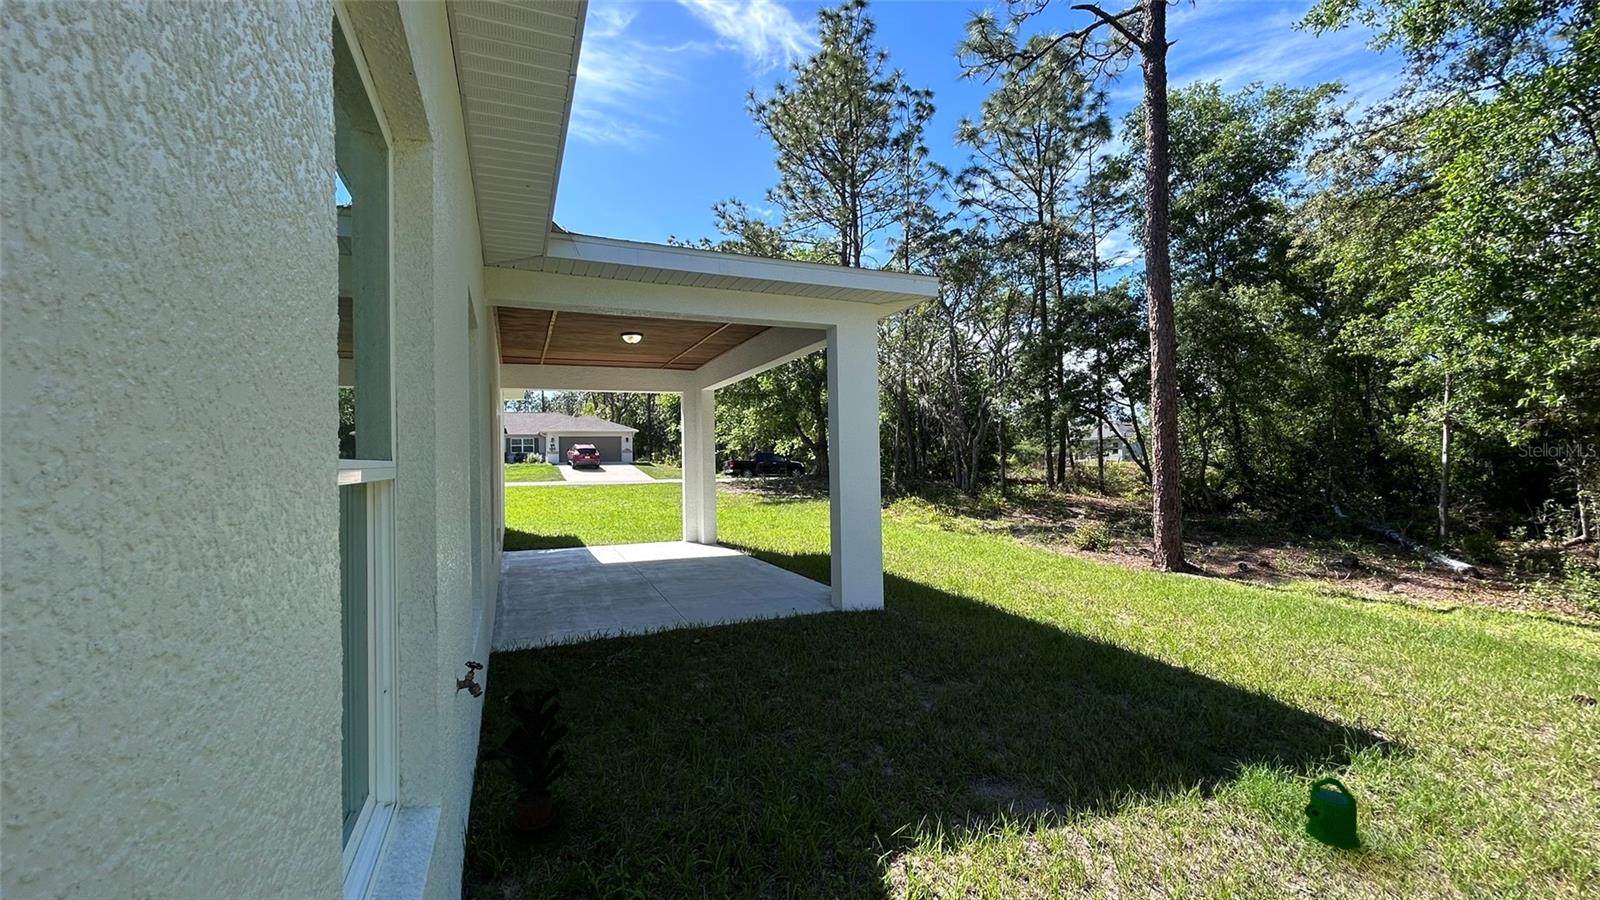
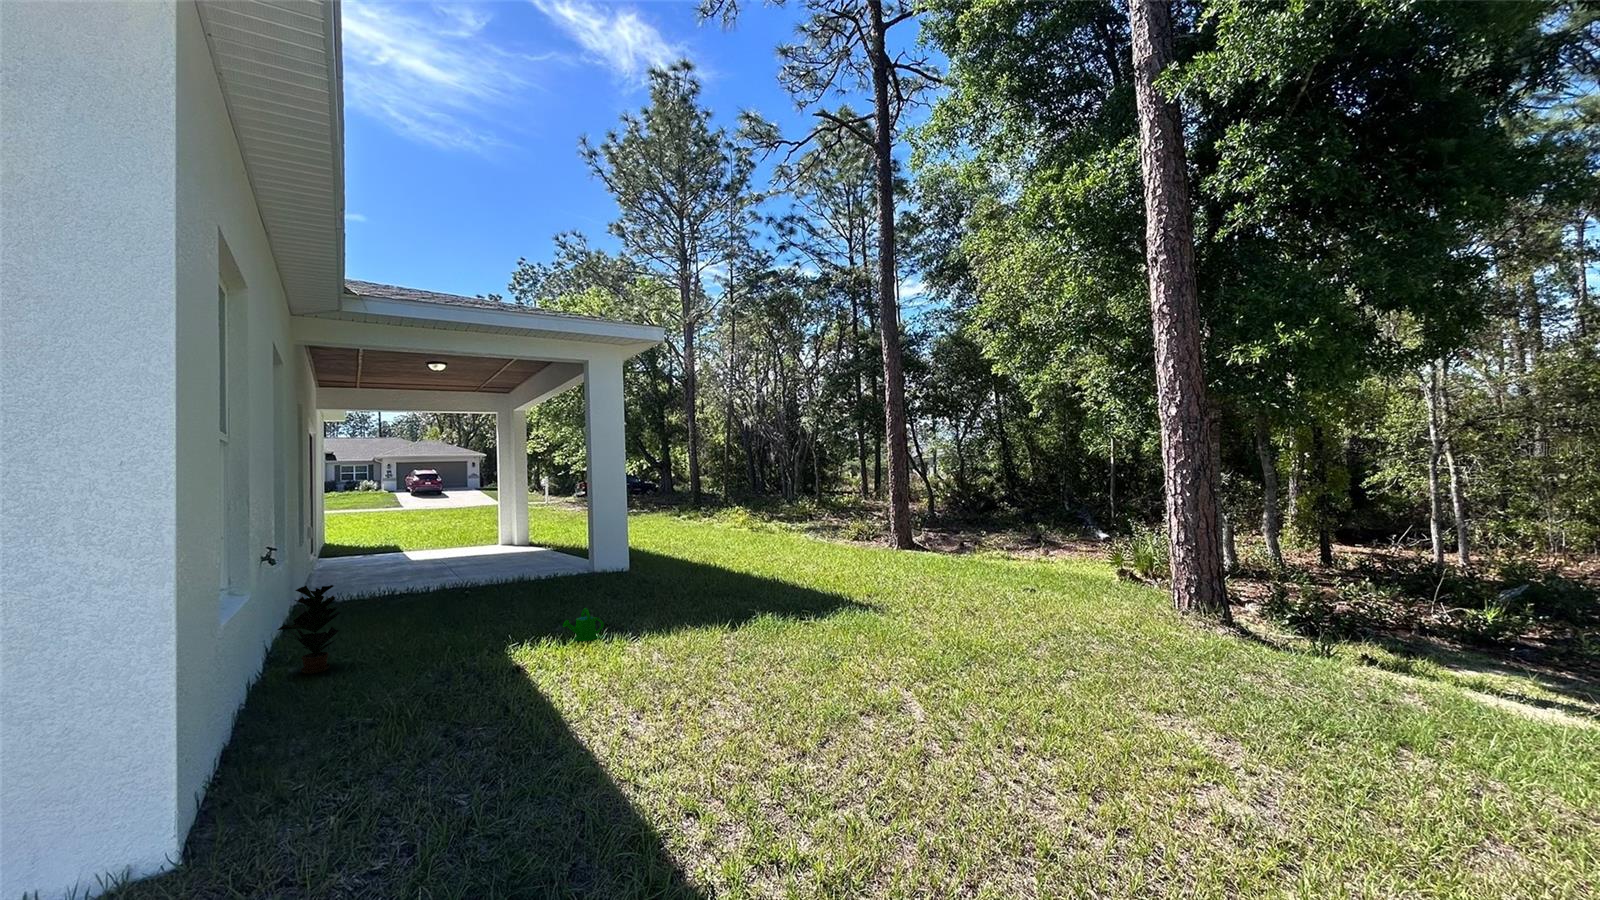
watering can: present [1304,777,1361,849] -> present [563,608,604,641]

